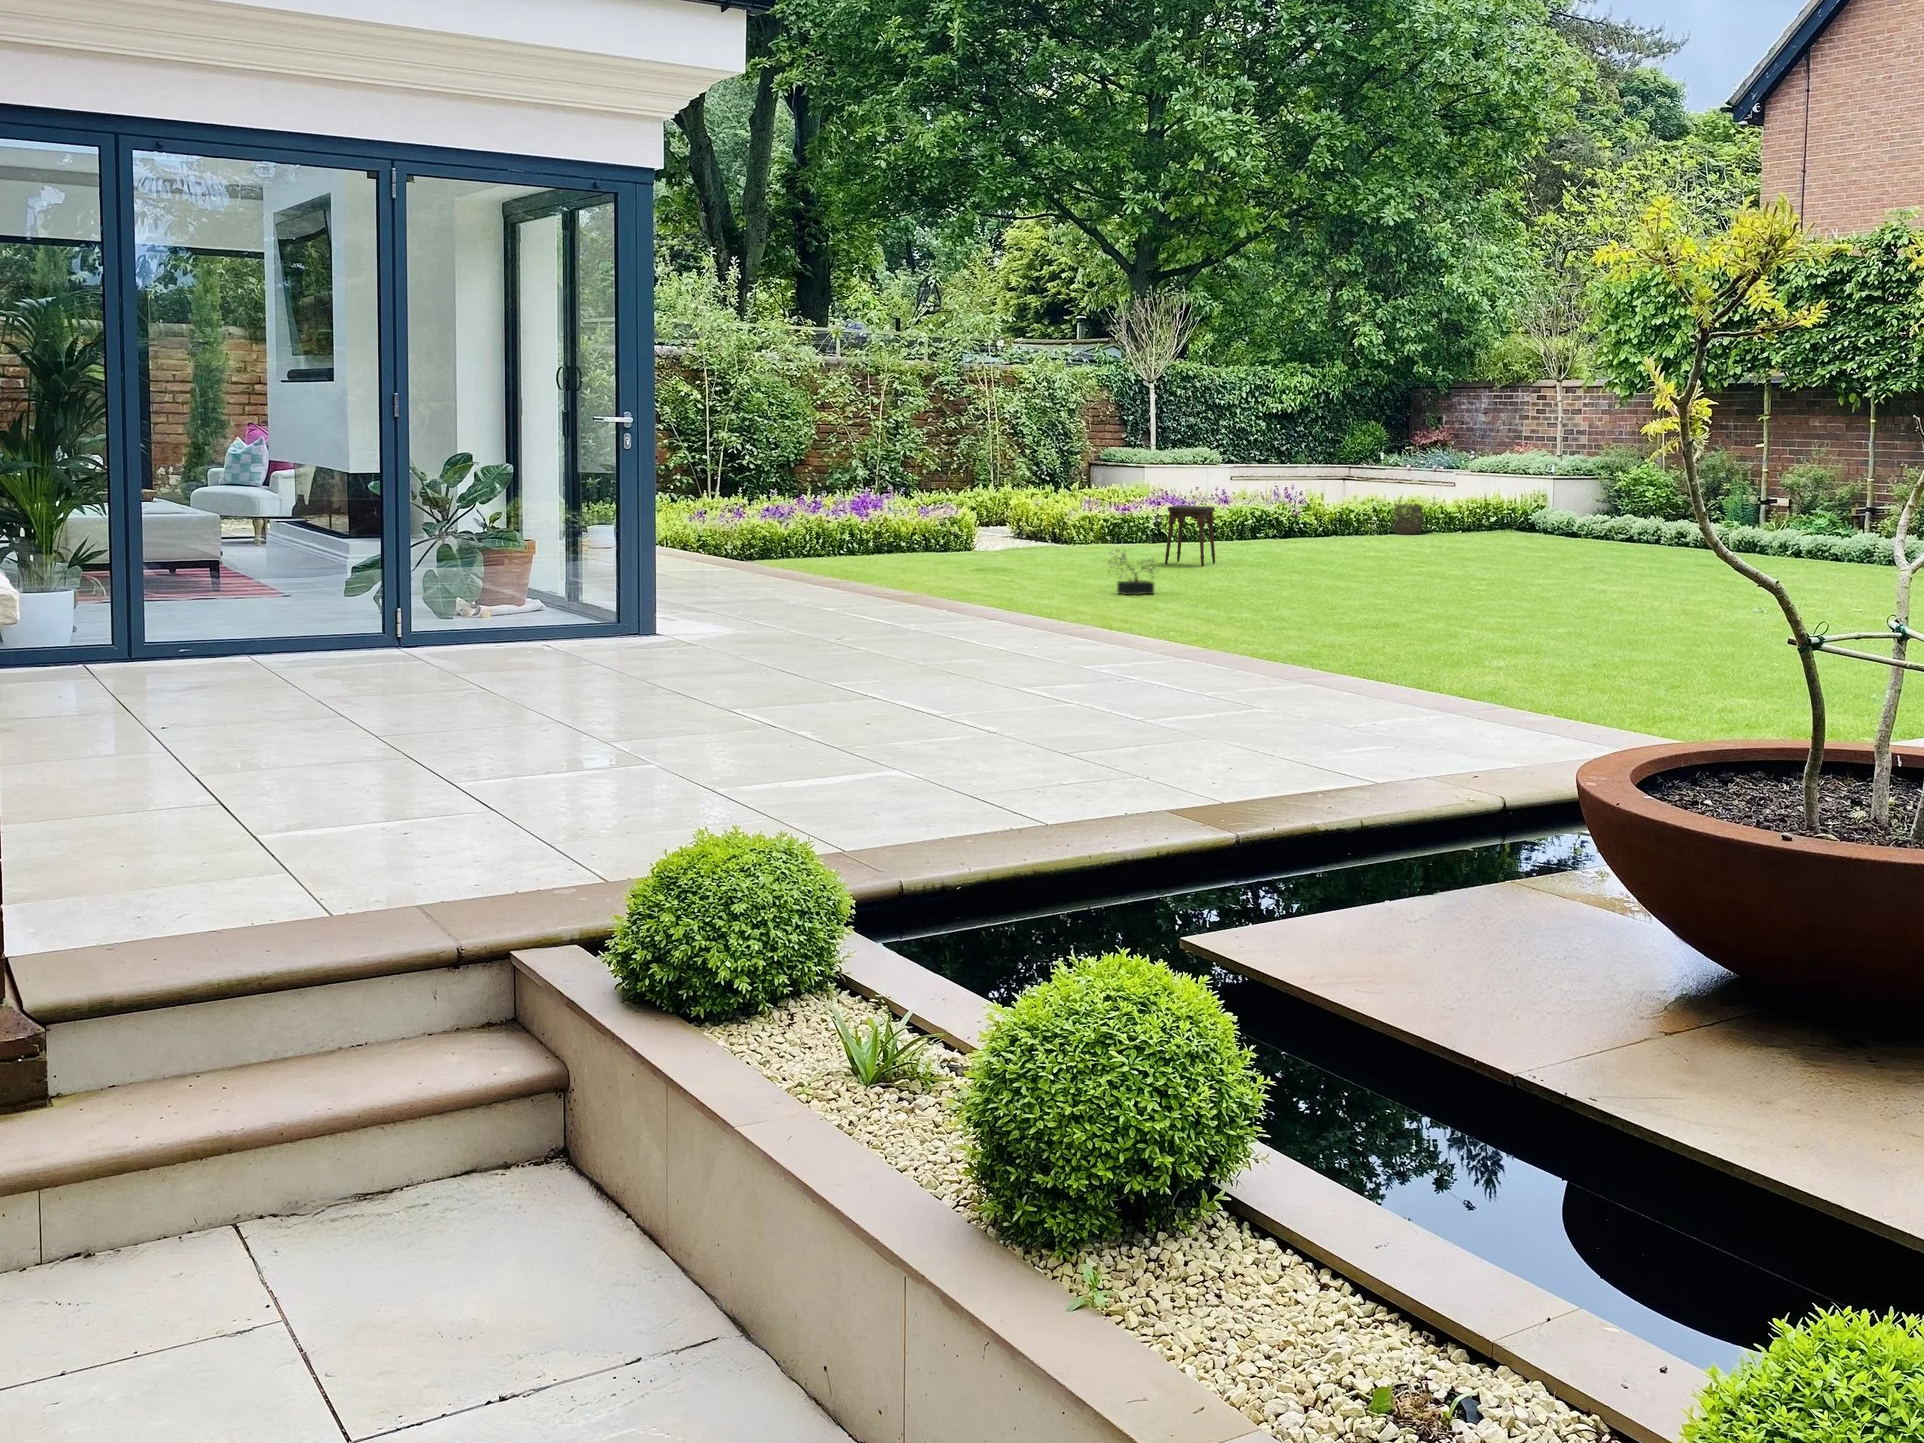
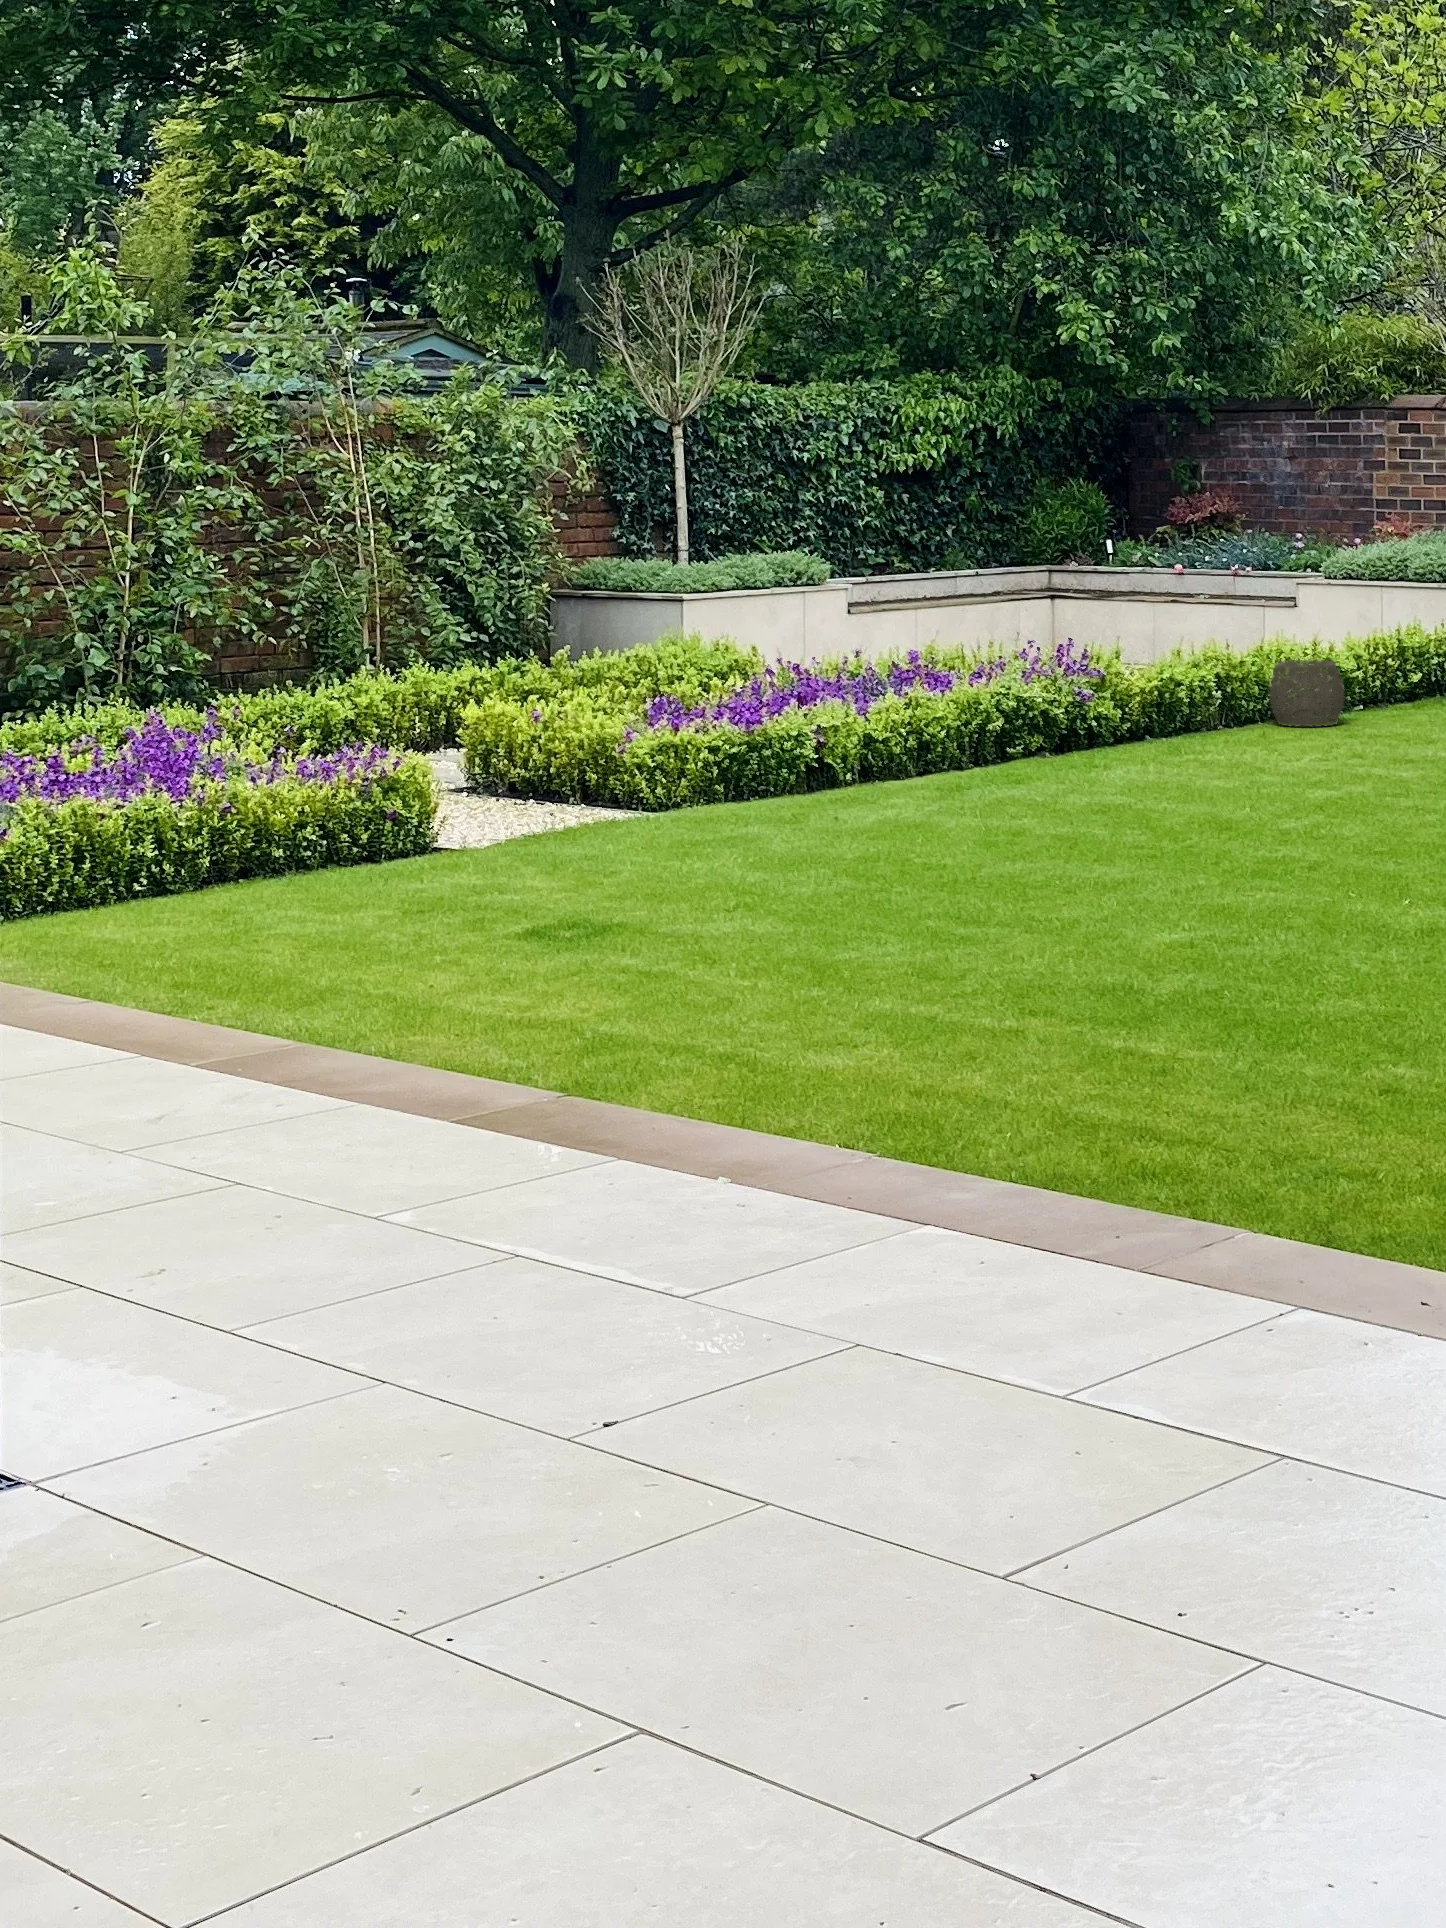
stool: present [1165,506,1215,566] -> none [964,741,1082,899]
decorative plant: present [1109,551,1154,595] -> none [1008,953,1157,1096]

